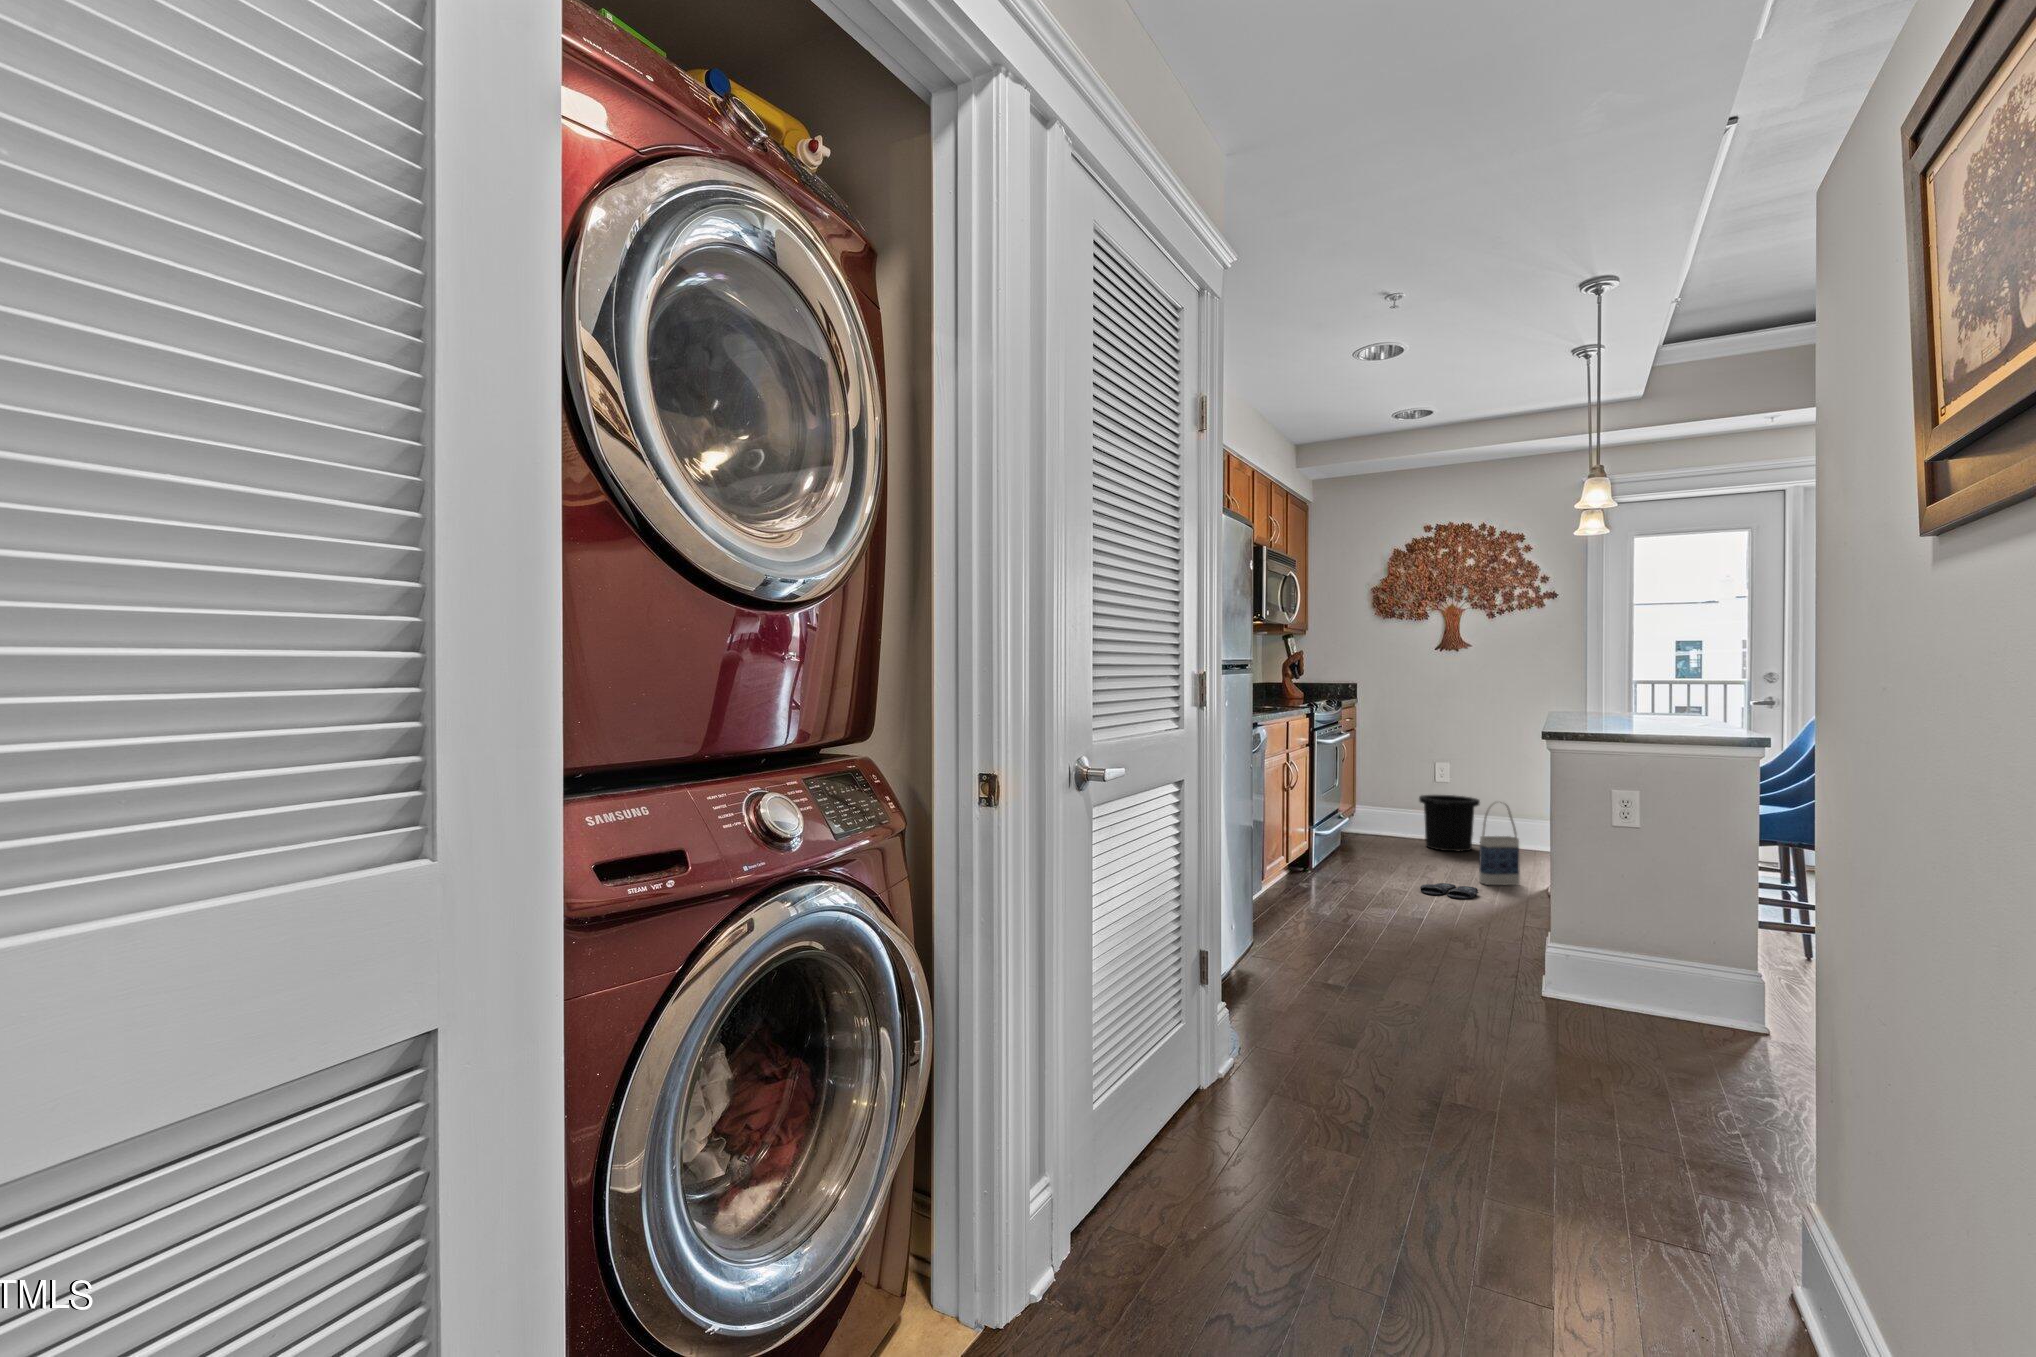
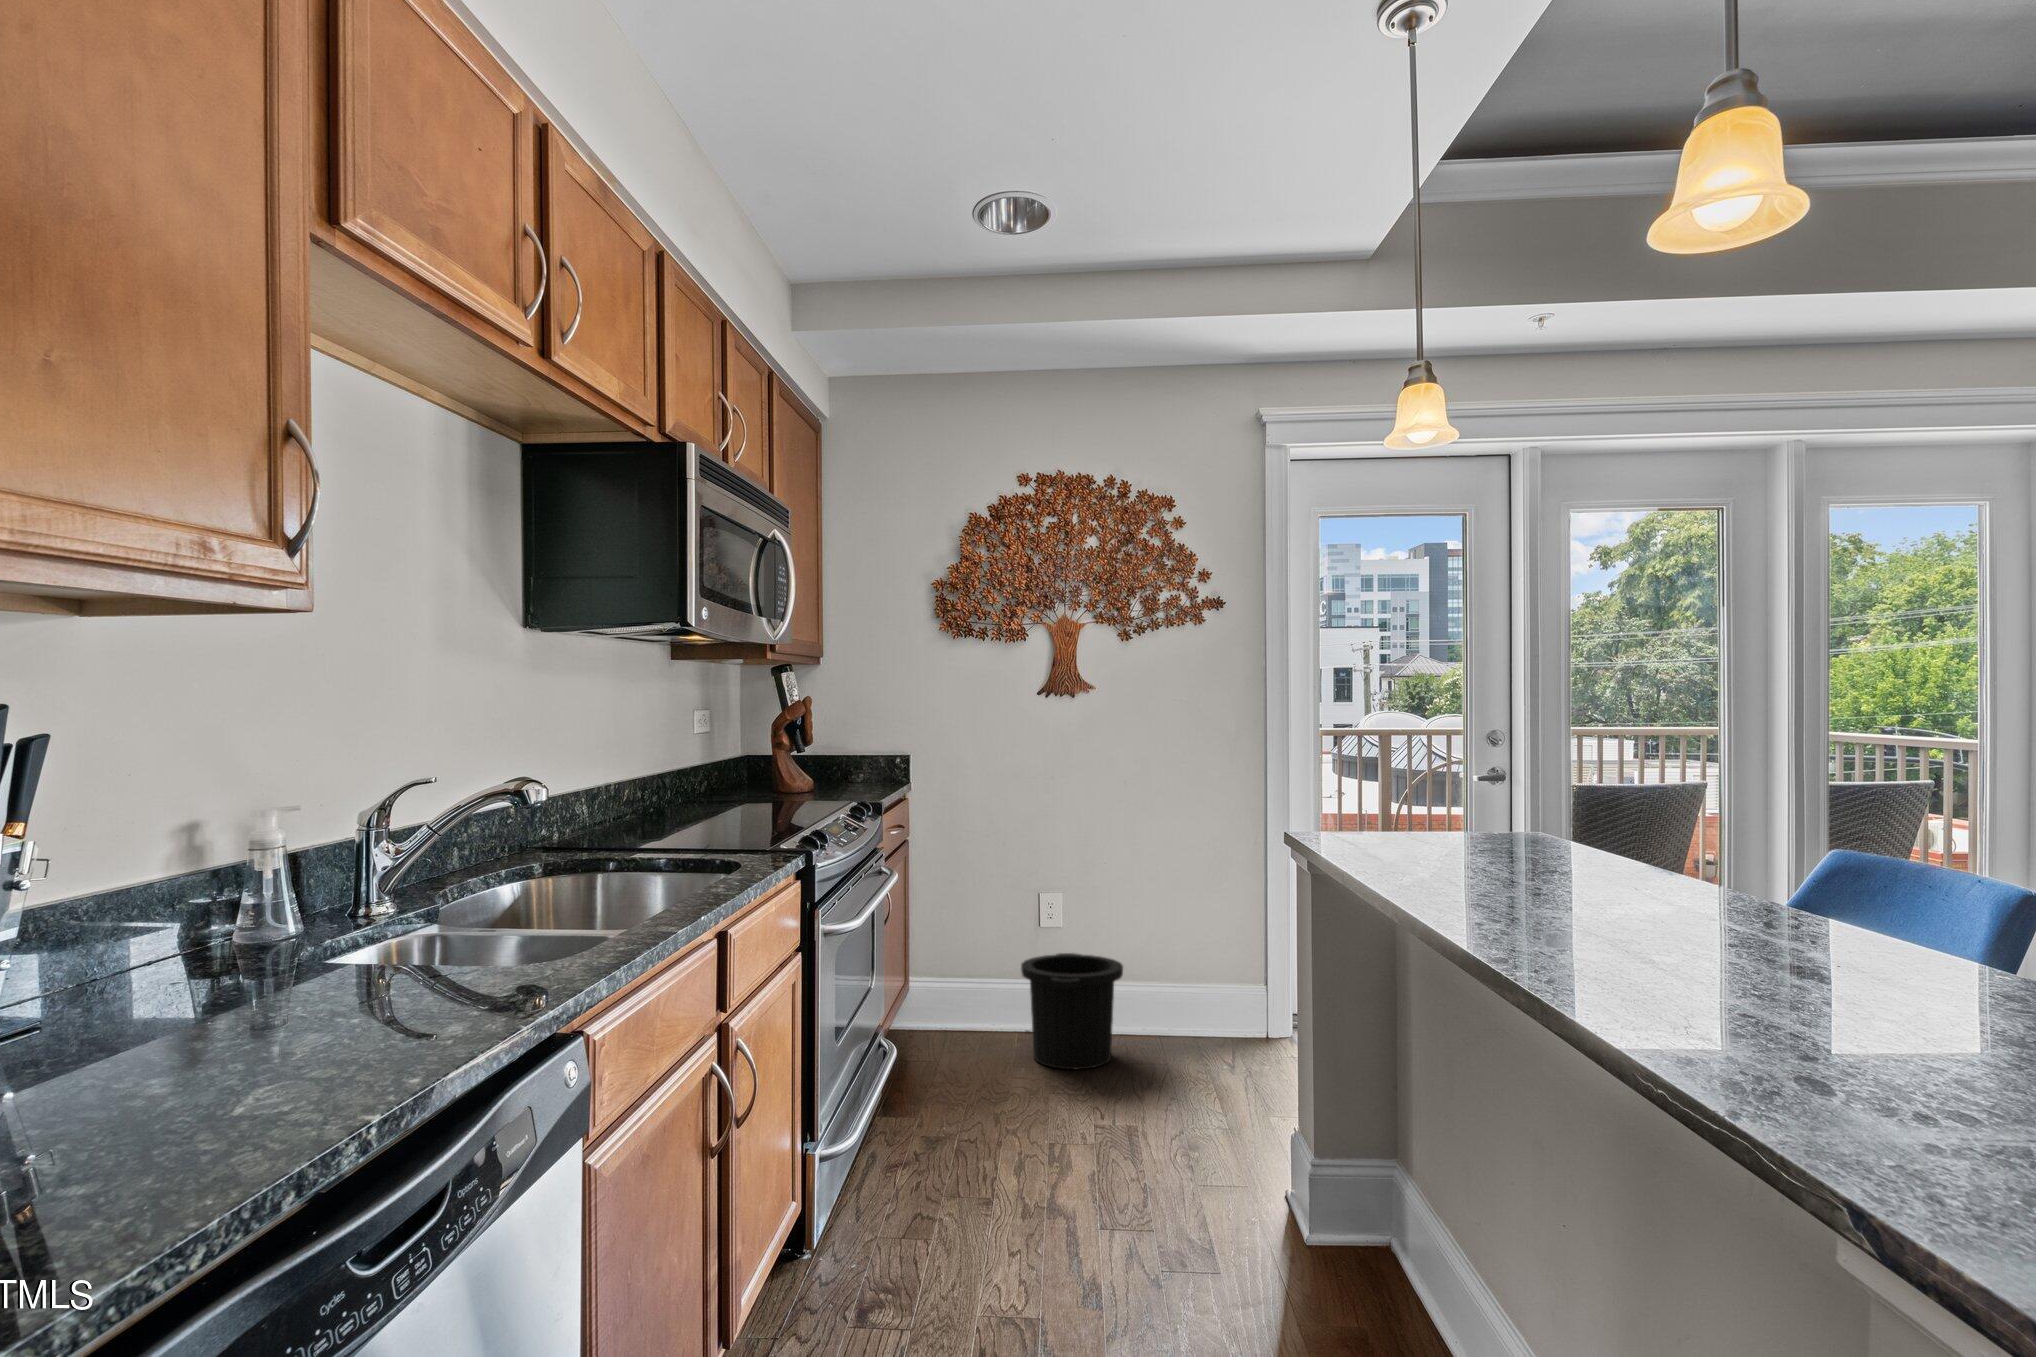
bag: present [1479,802,1520,885] -> none [1172,1001,1249,1190]
slippers: present [1420,883,1479,899] -> none [1078,1201,1200,1273]

